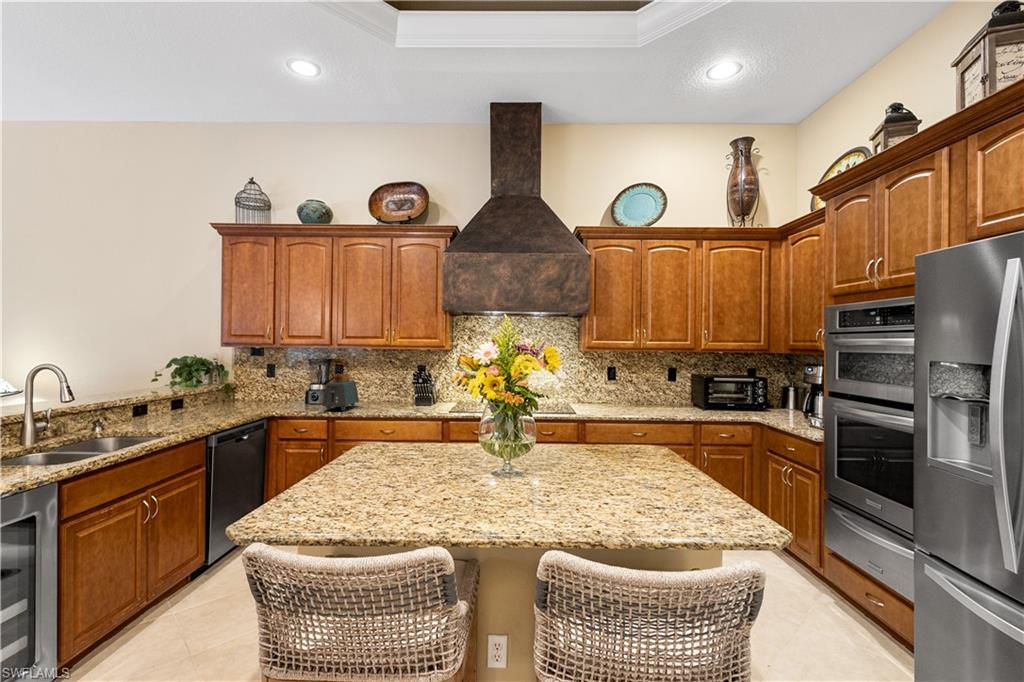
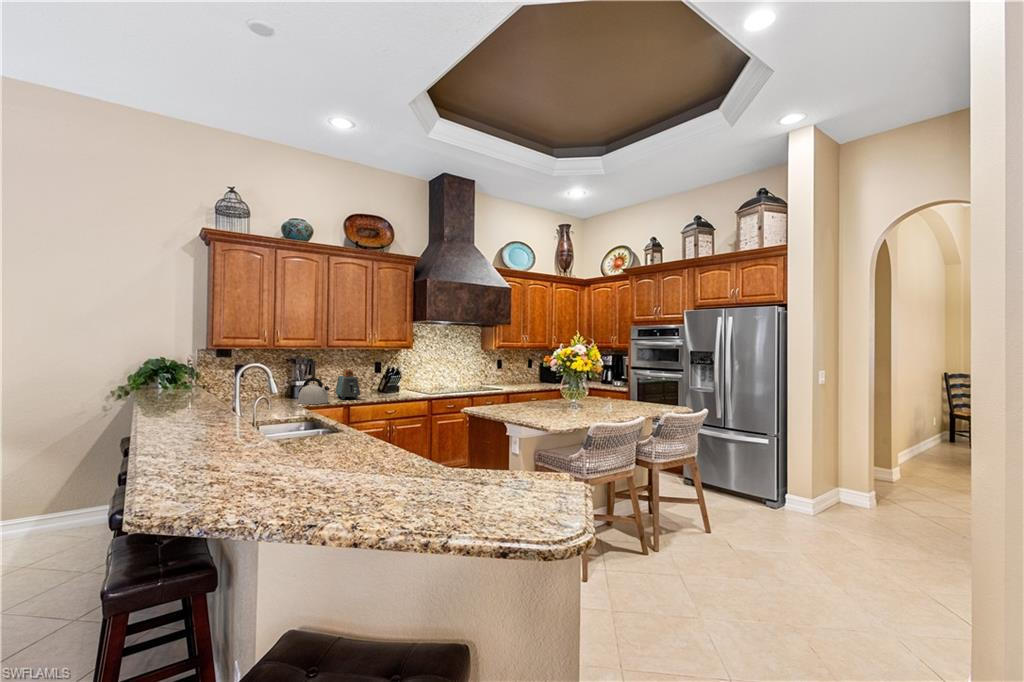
kettle: none [265,382,301,413] -> present [298,378,329,404]

